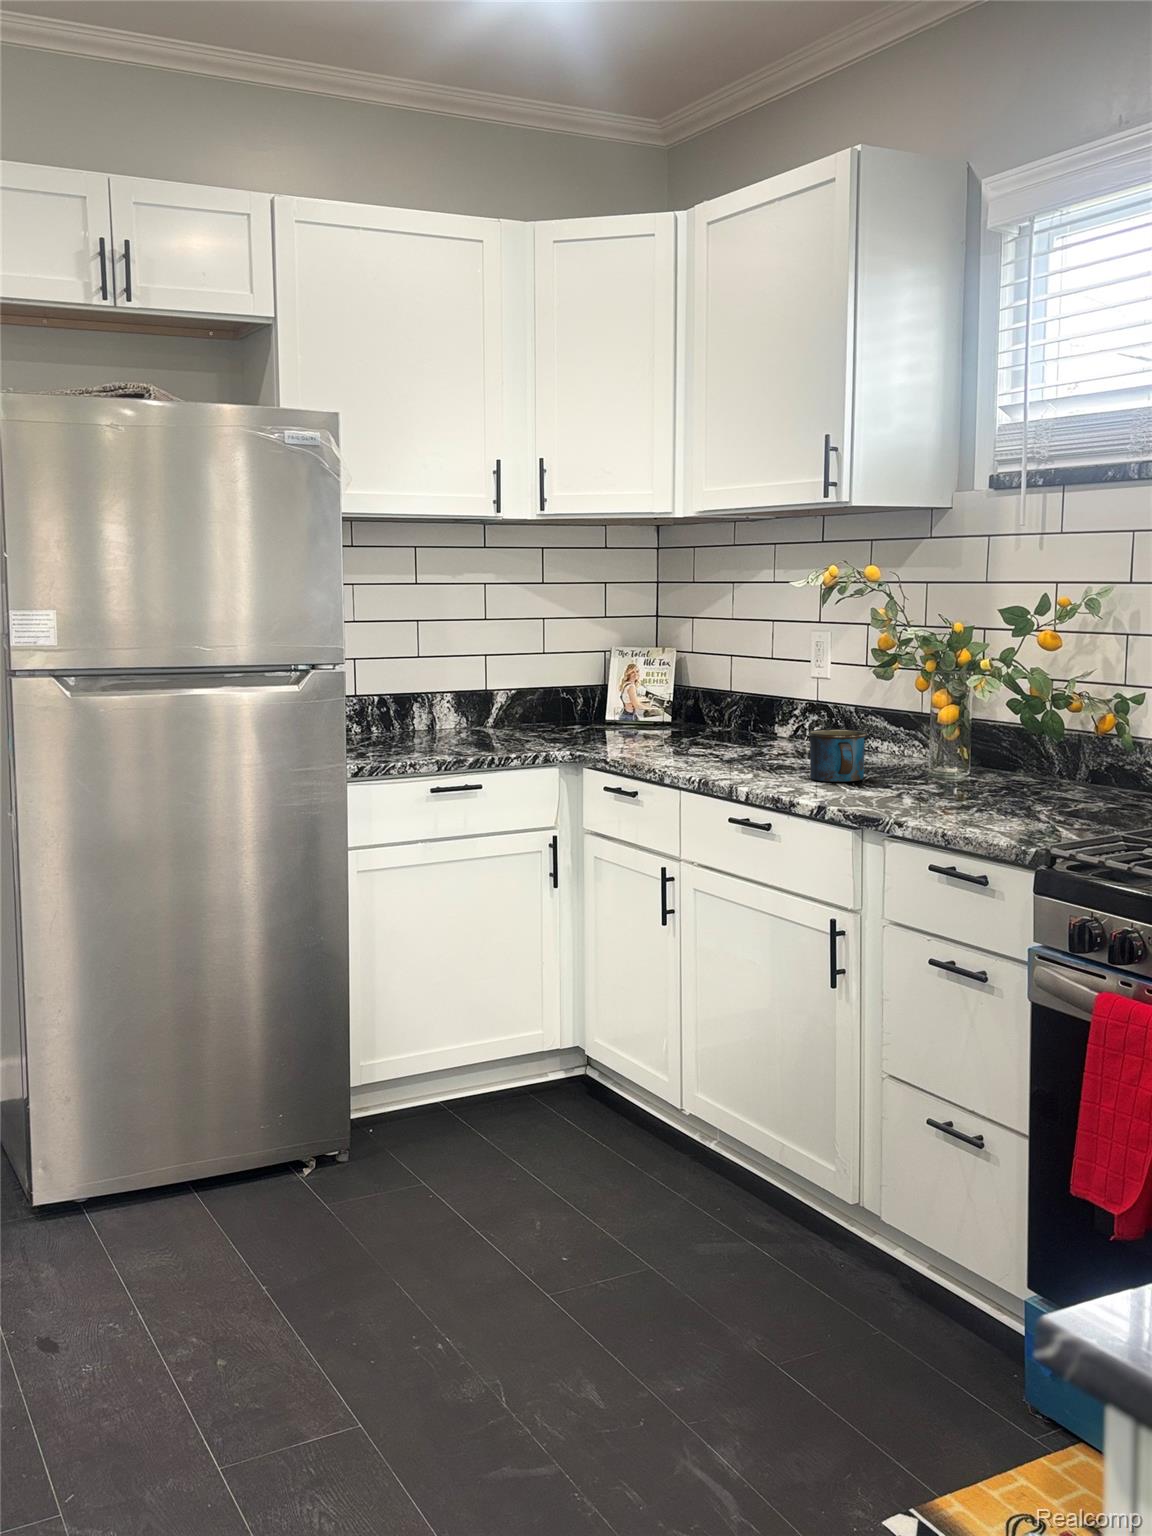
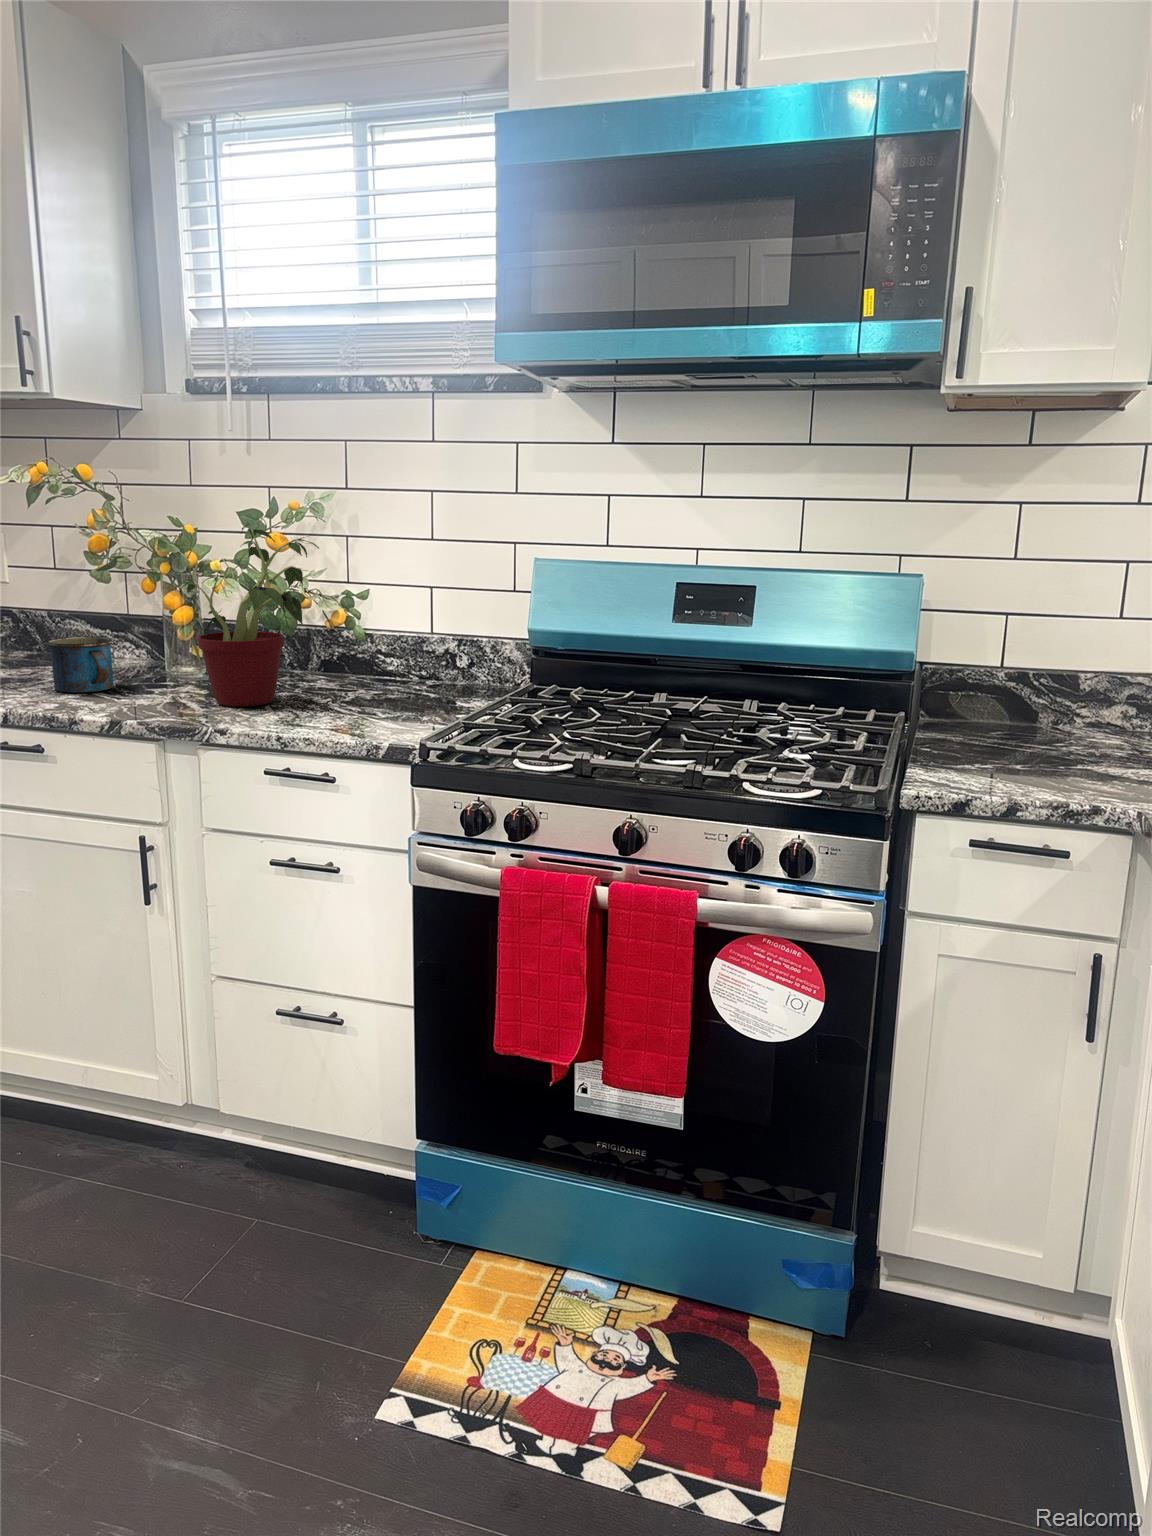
potted plant: none [904,618,1060,806] -> present [178,522,319,707]

